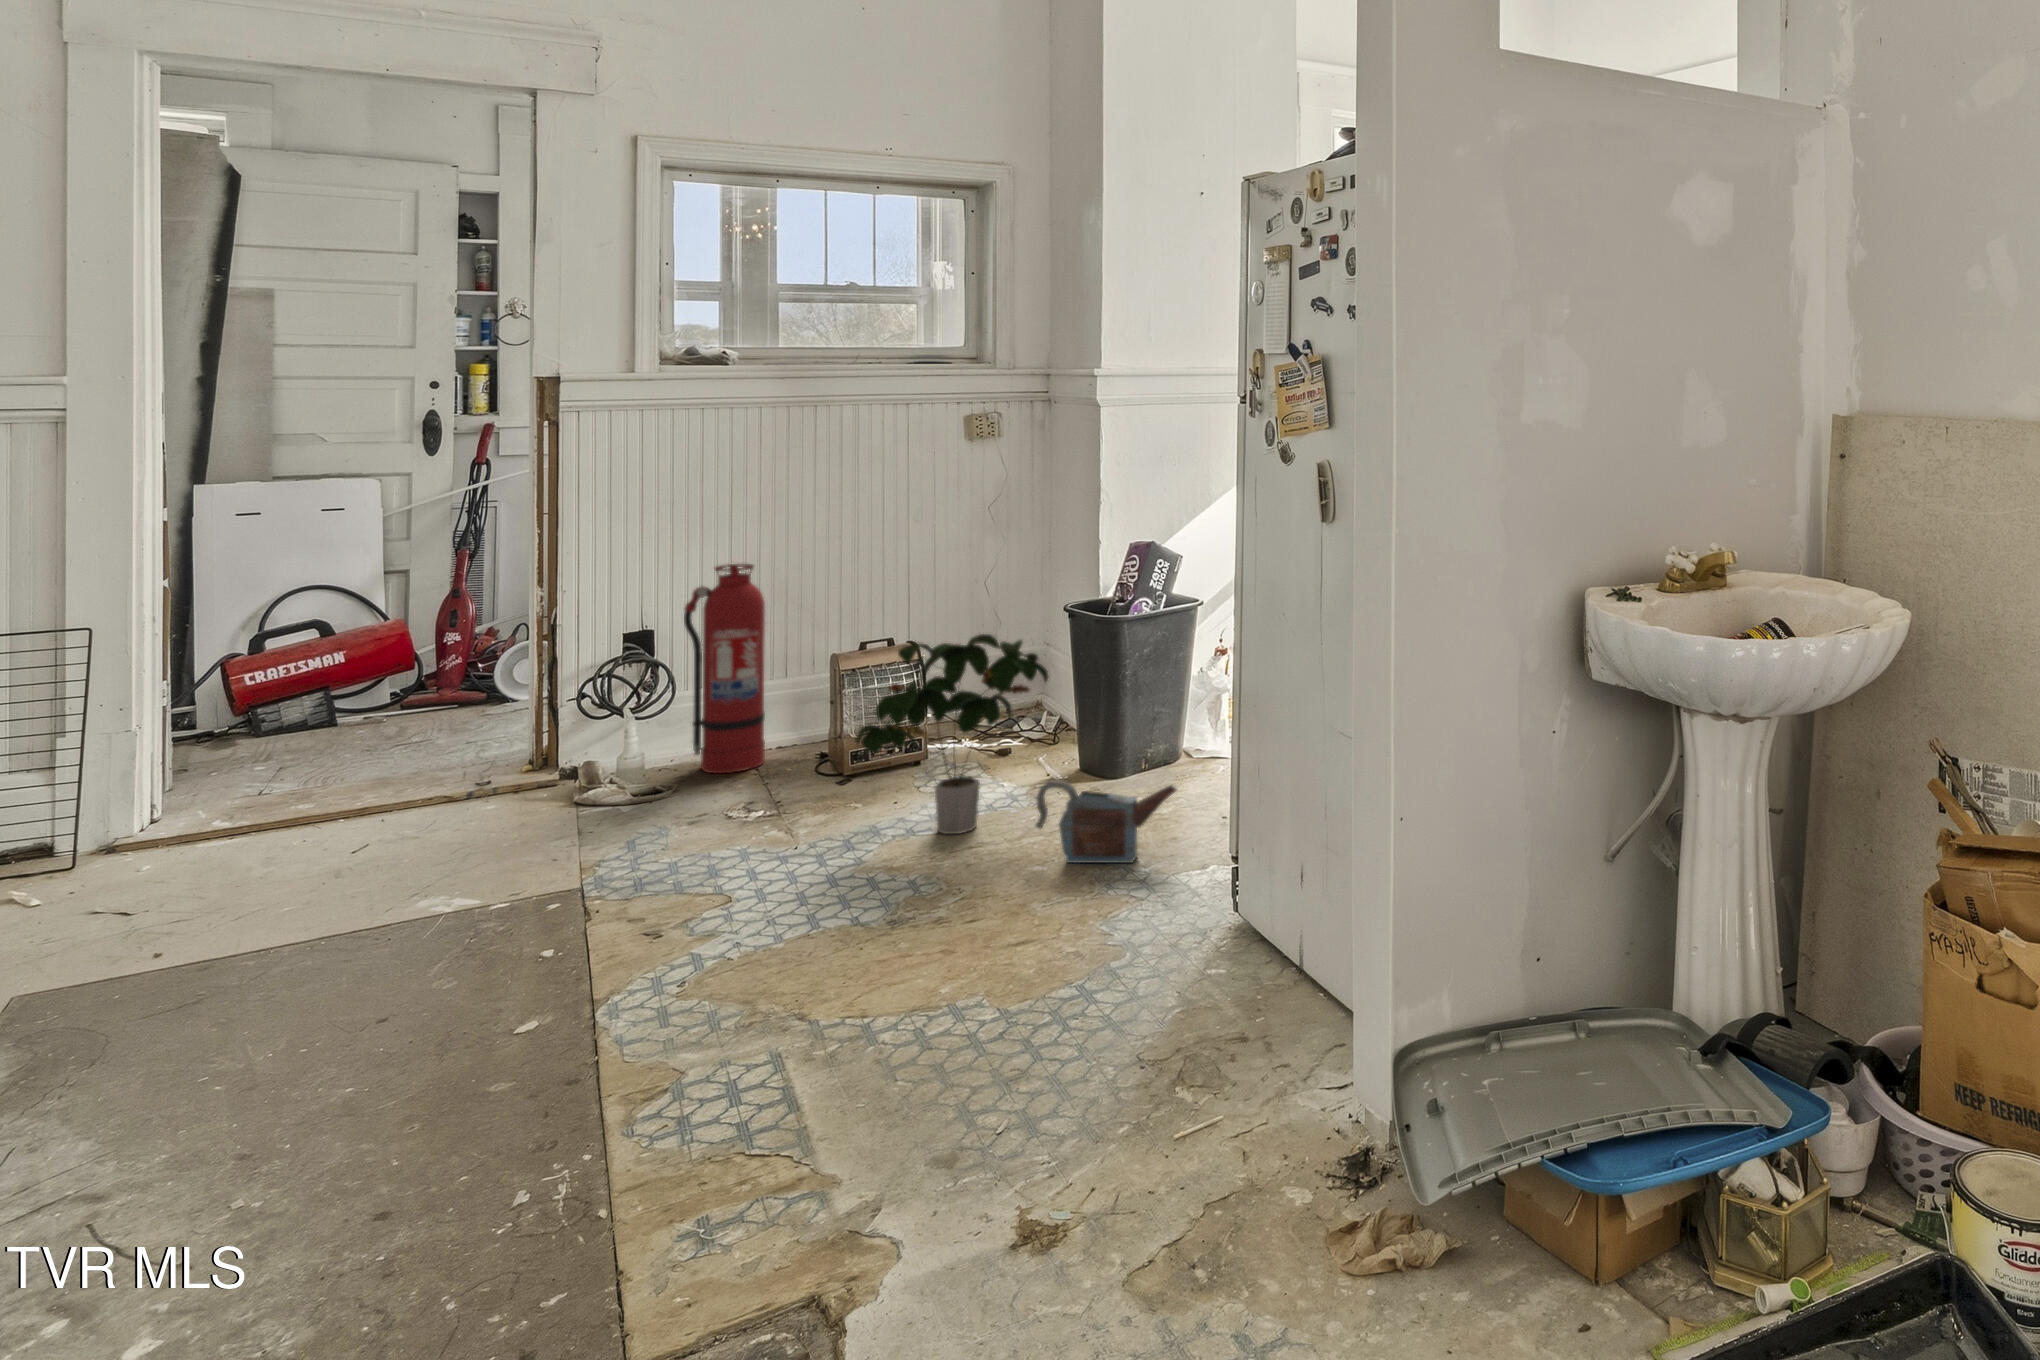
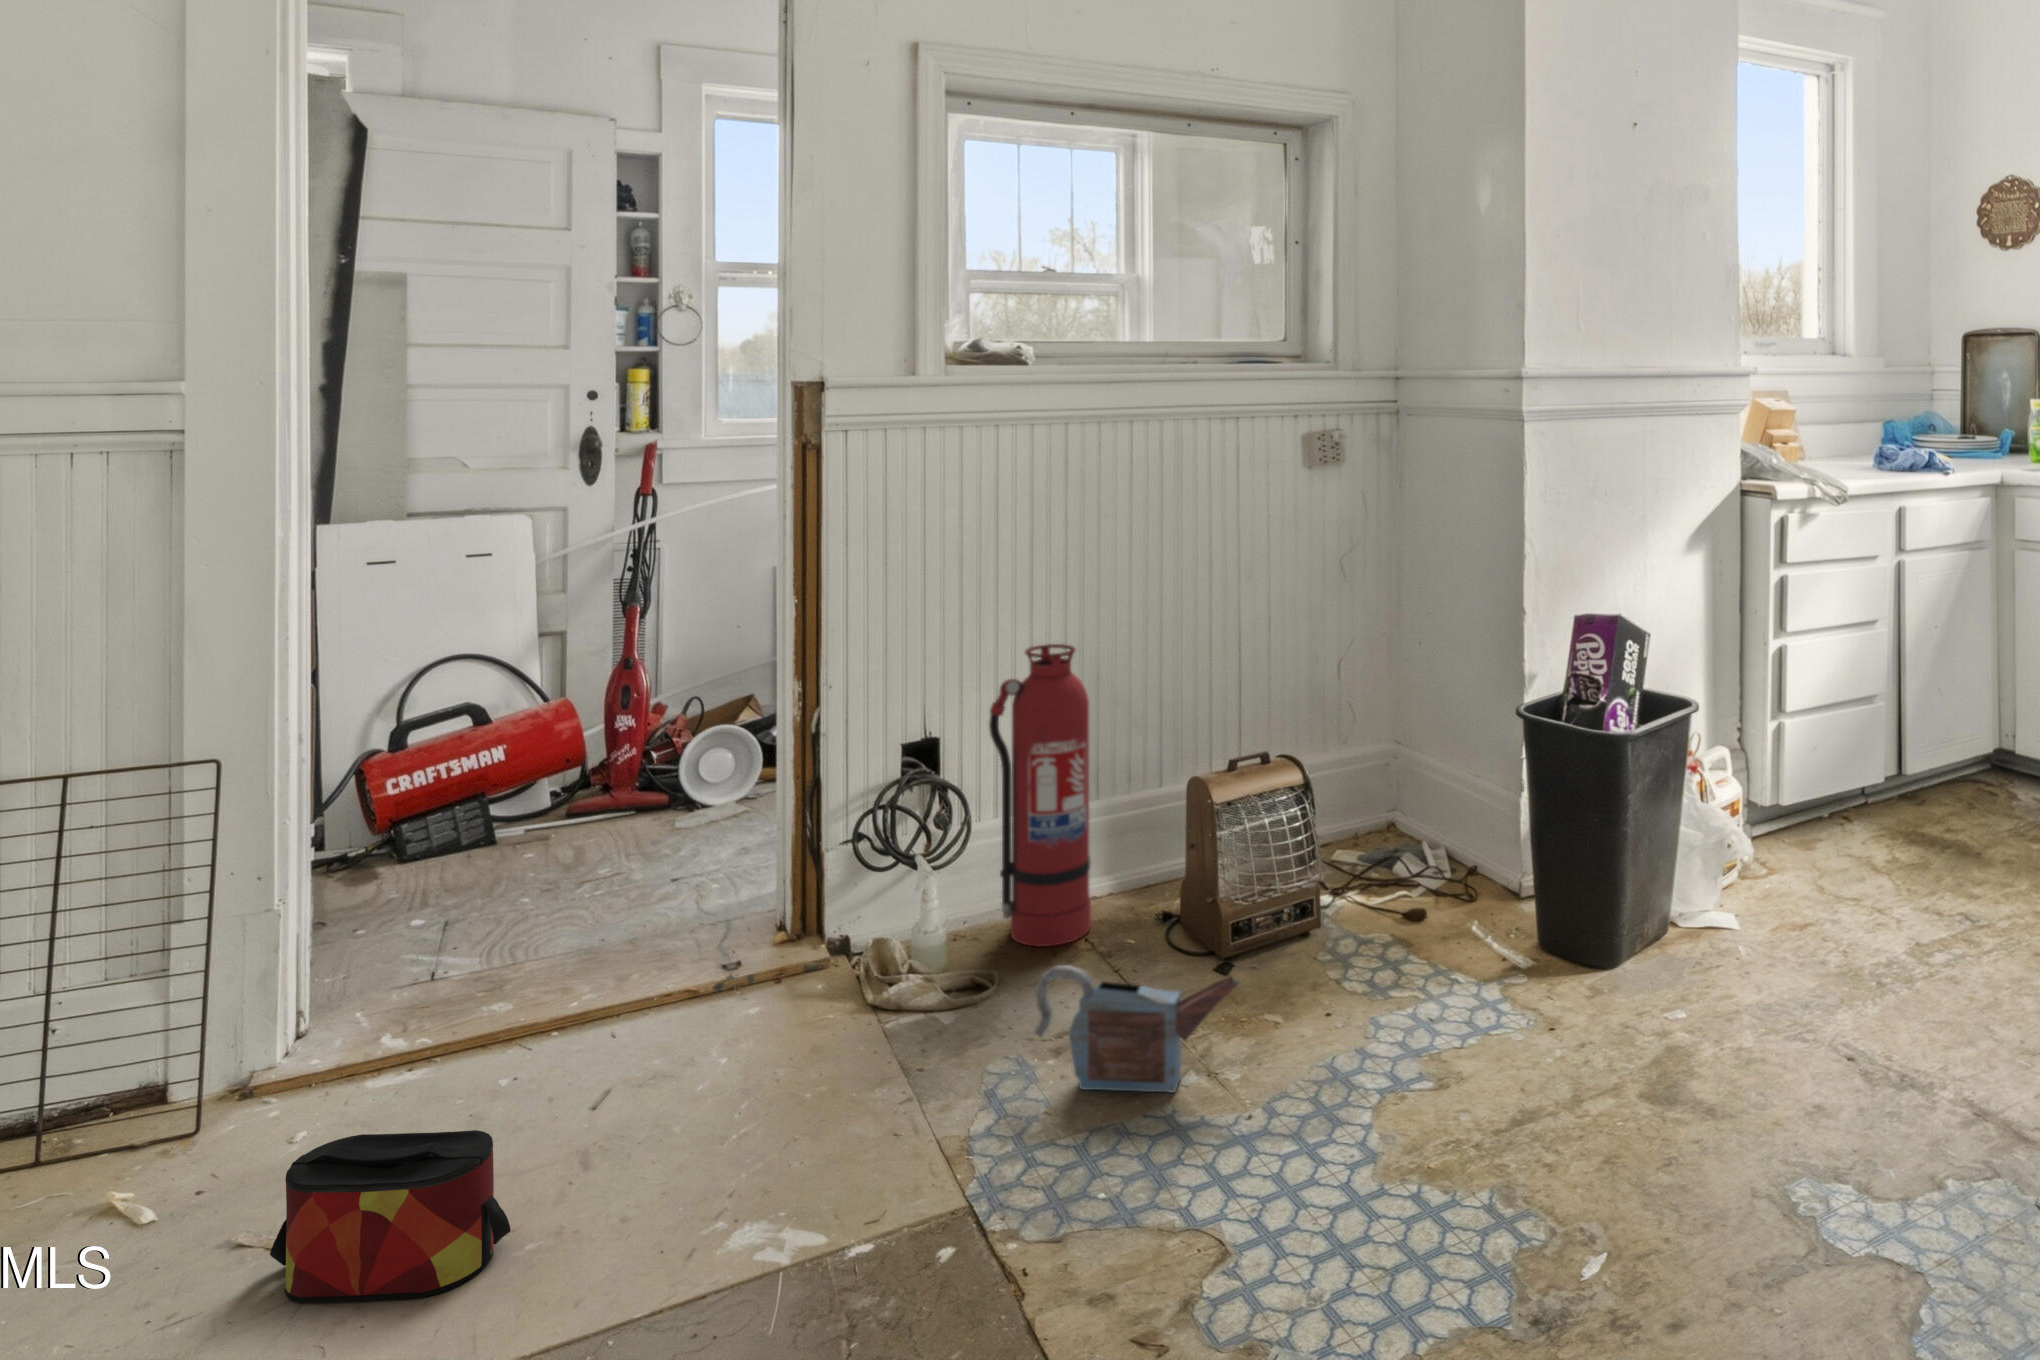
potted plant: present [856,634,1049,834] -> none [1331,772,1584,1090]
watering can: present [1036,780,1177,863] -> present [1034,965,1239,1092]
bag: none [111,839,272,932] -> present [270,1130,511,1303]

